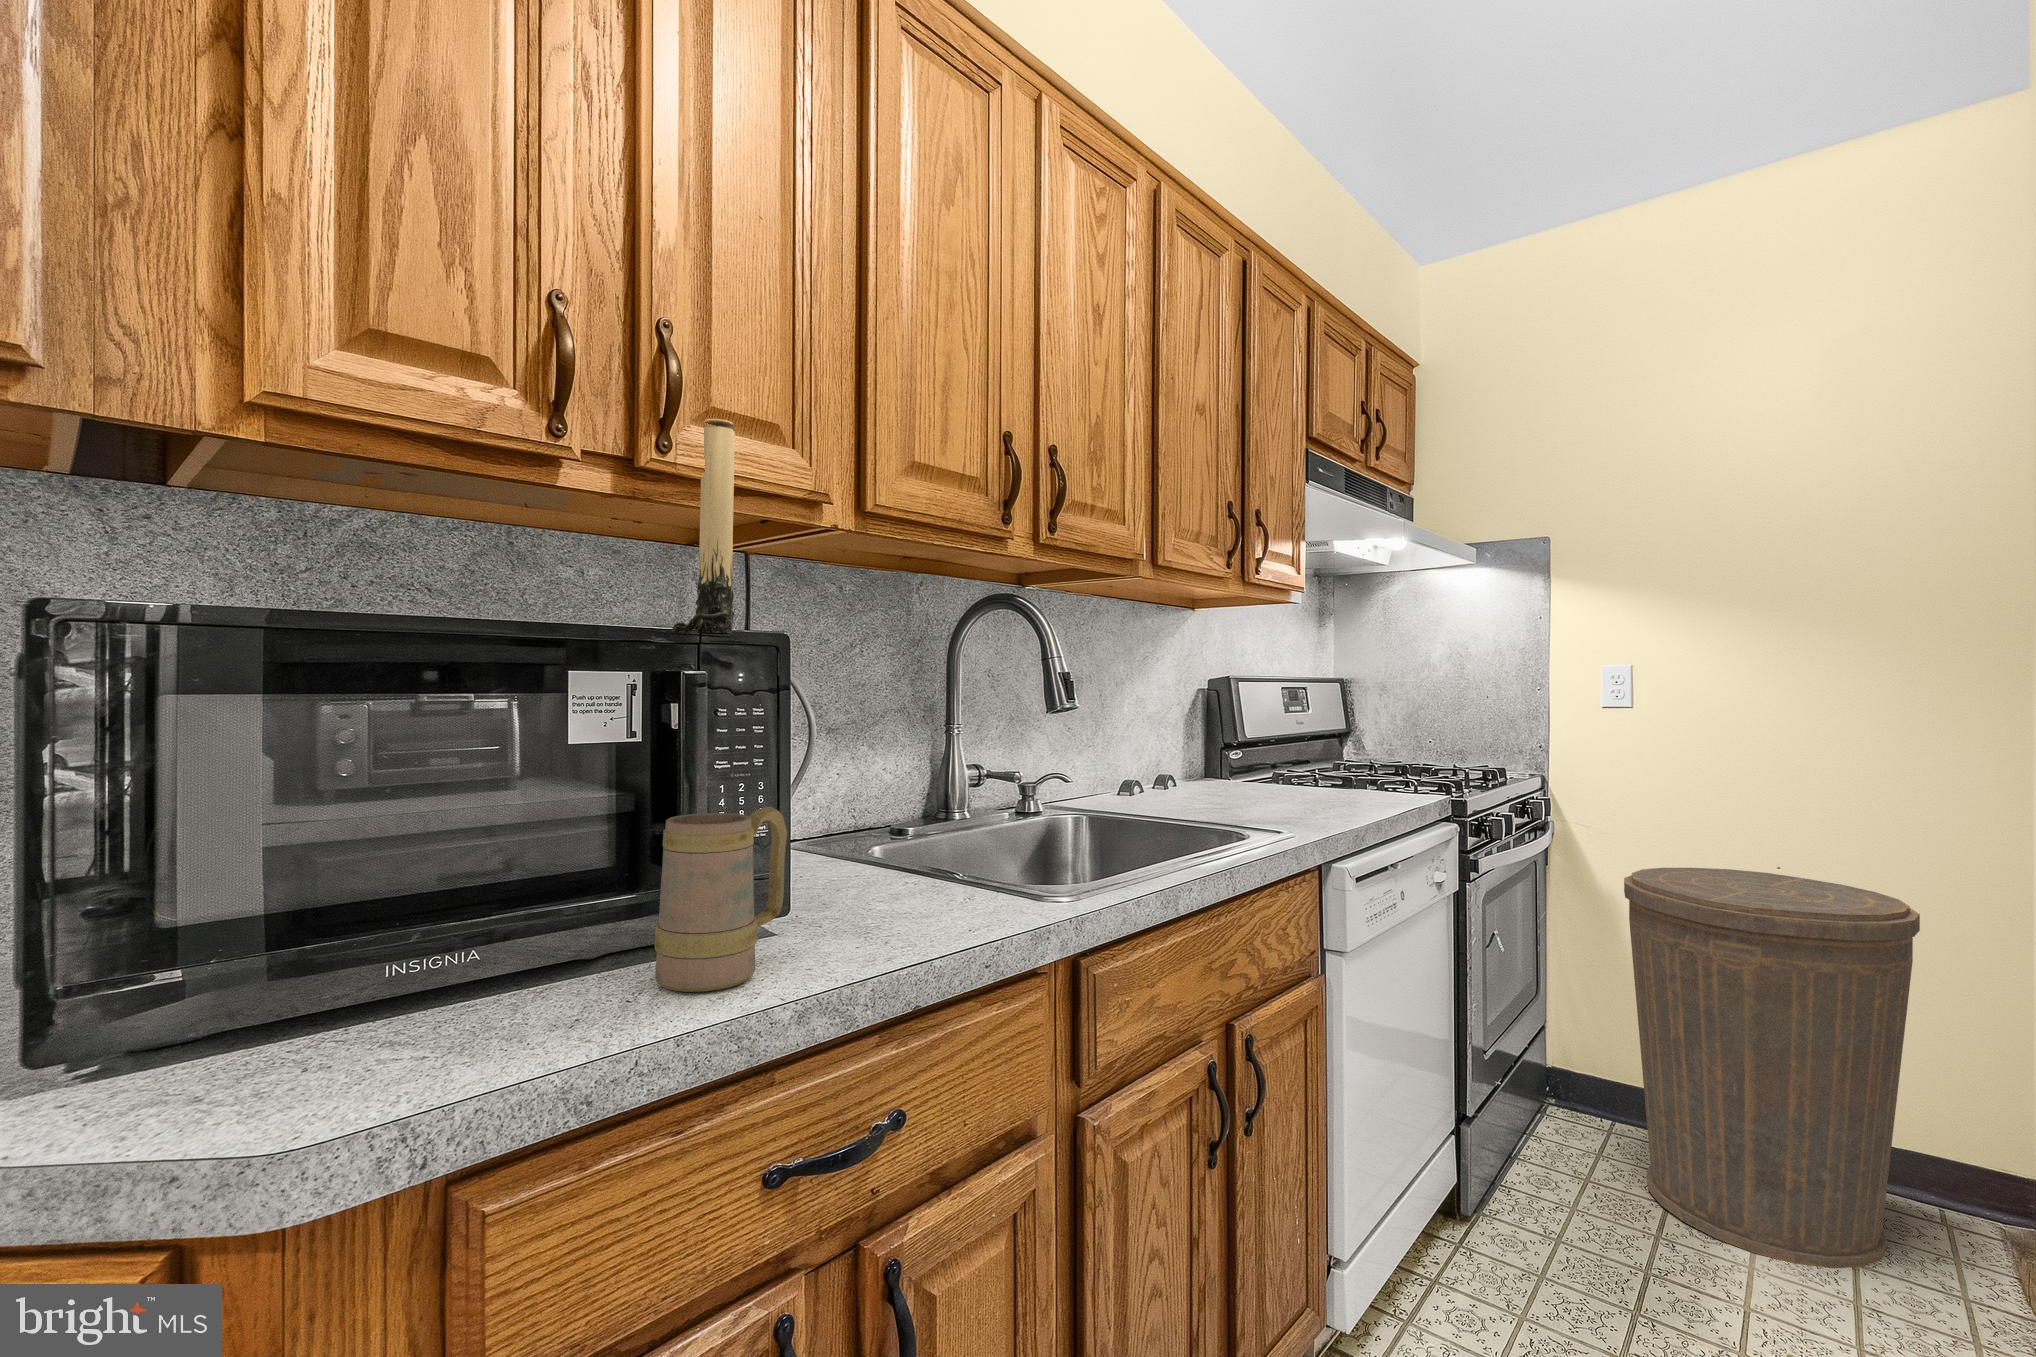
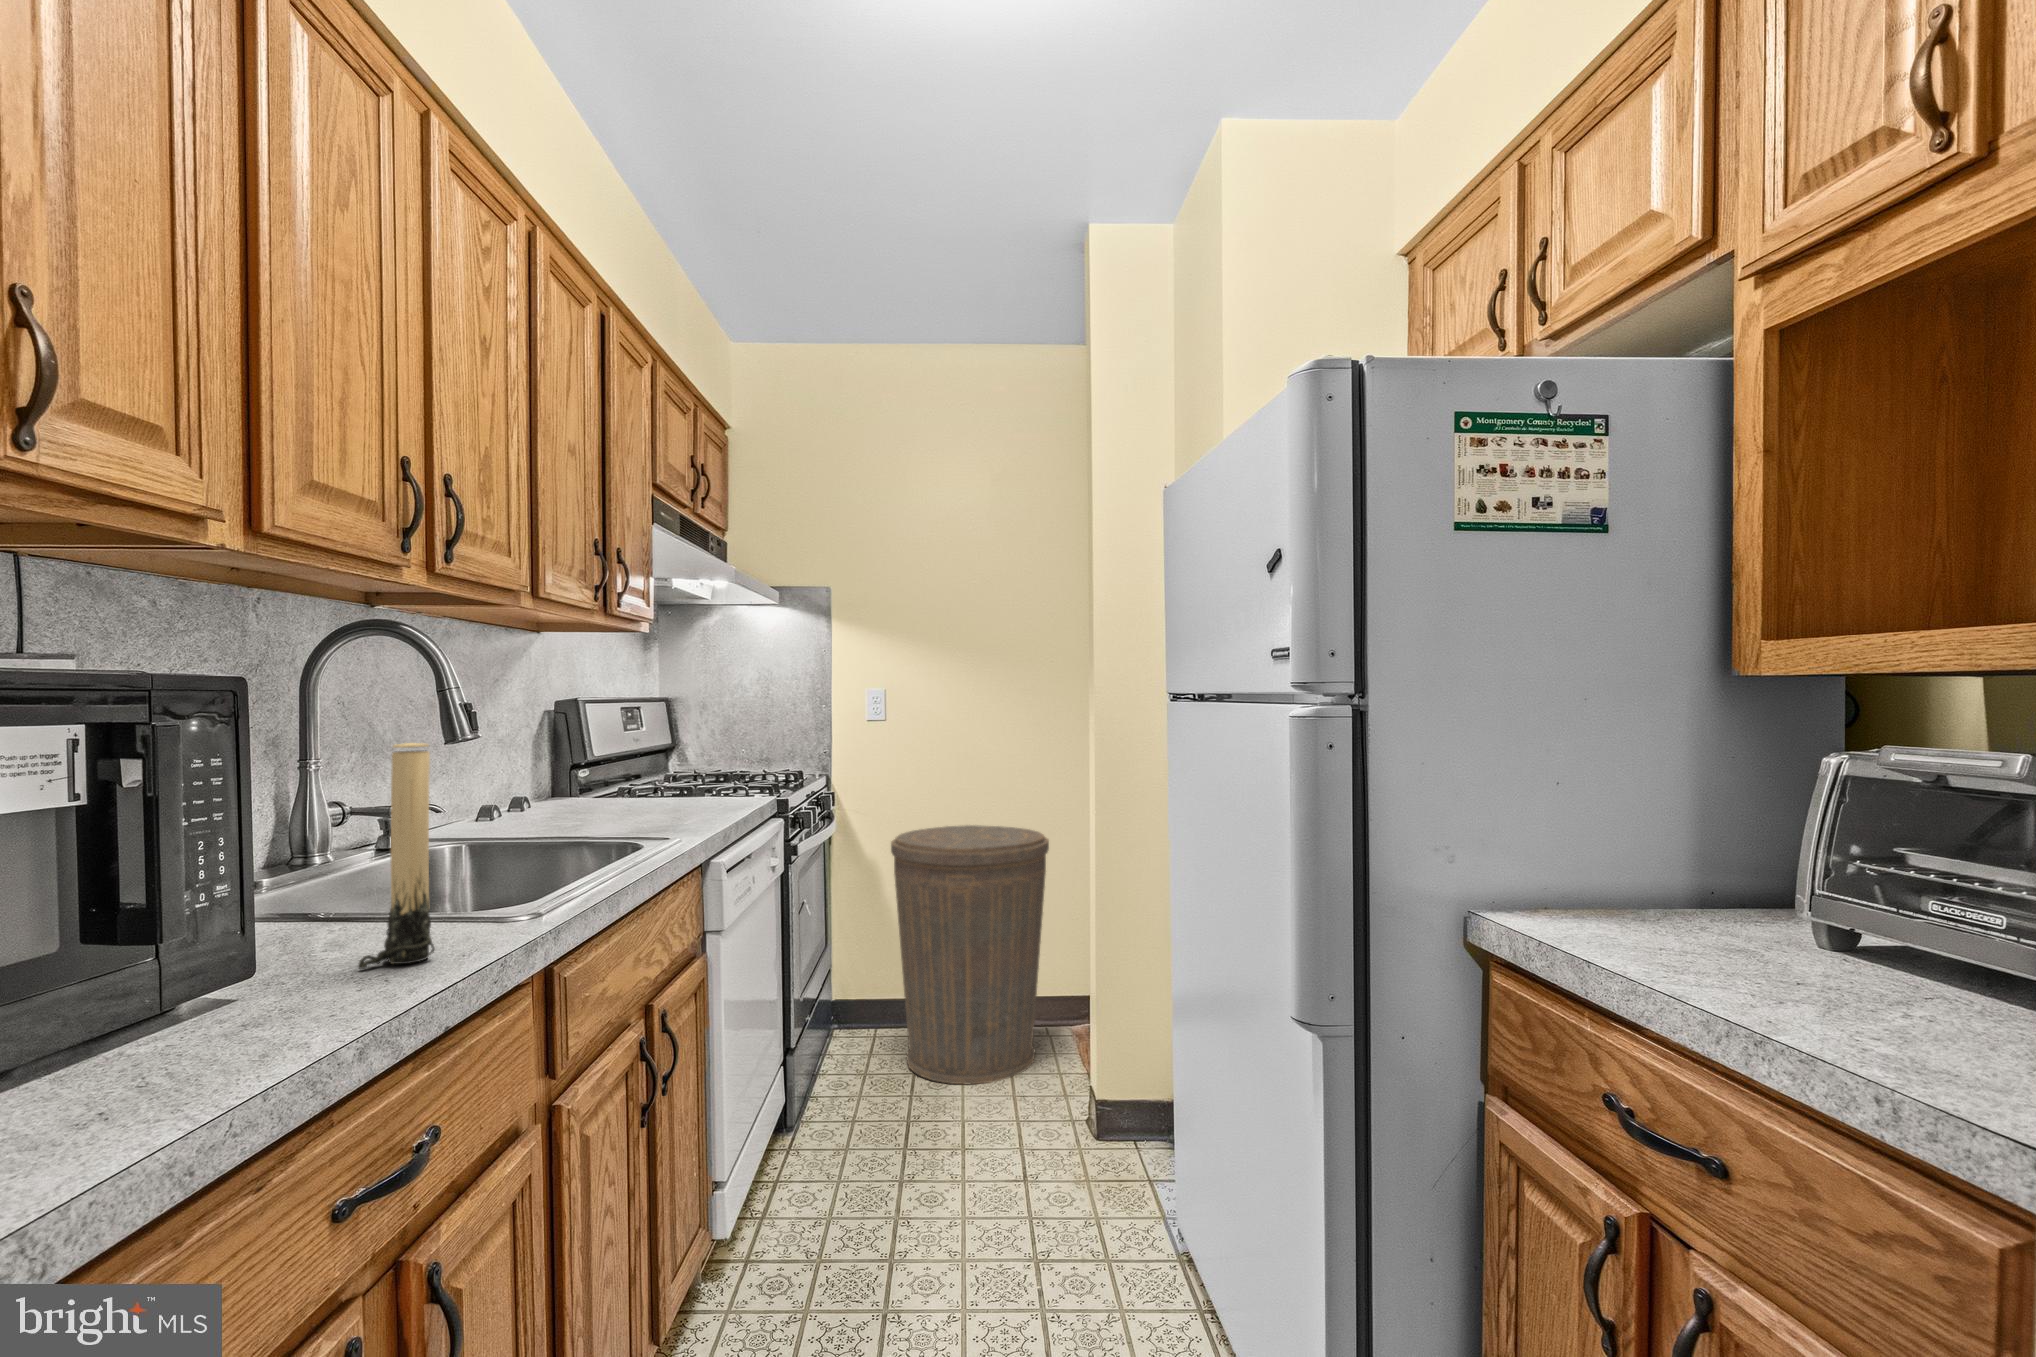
candle: present [672,419,735,635] -> present [358,743,435,969]
mug: present [655,807,787,992] -> none [145,863,290,1067]

